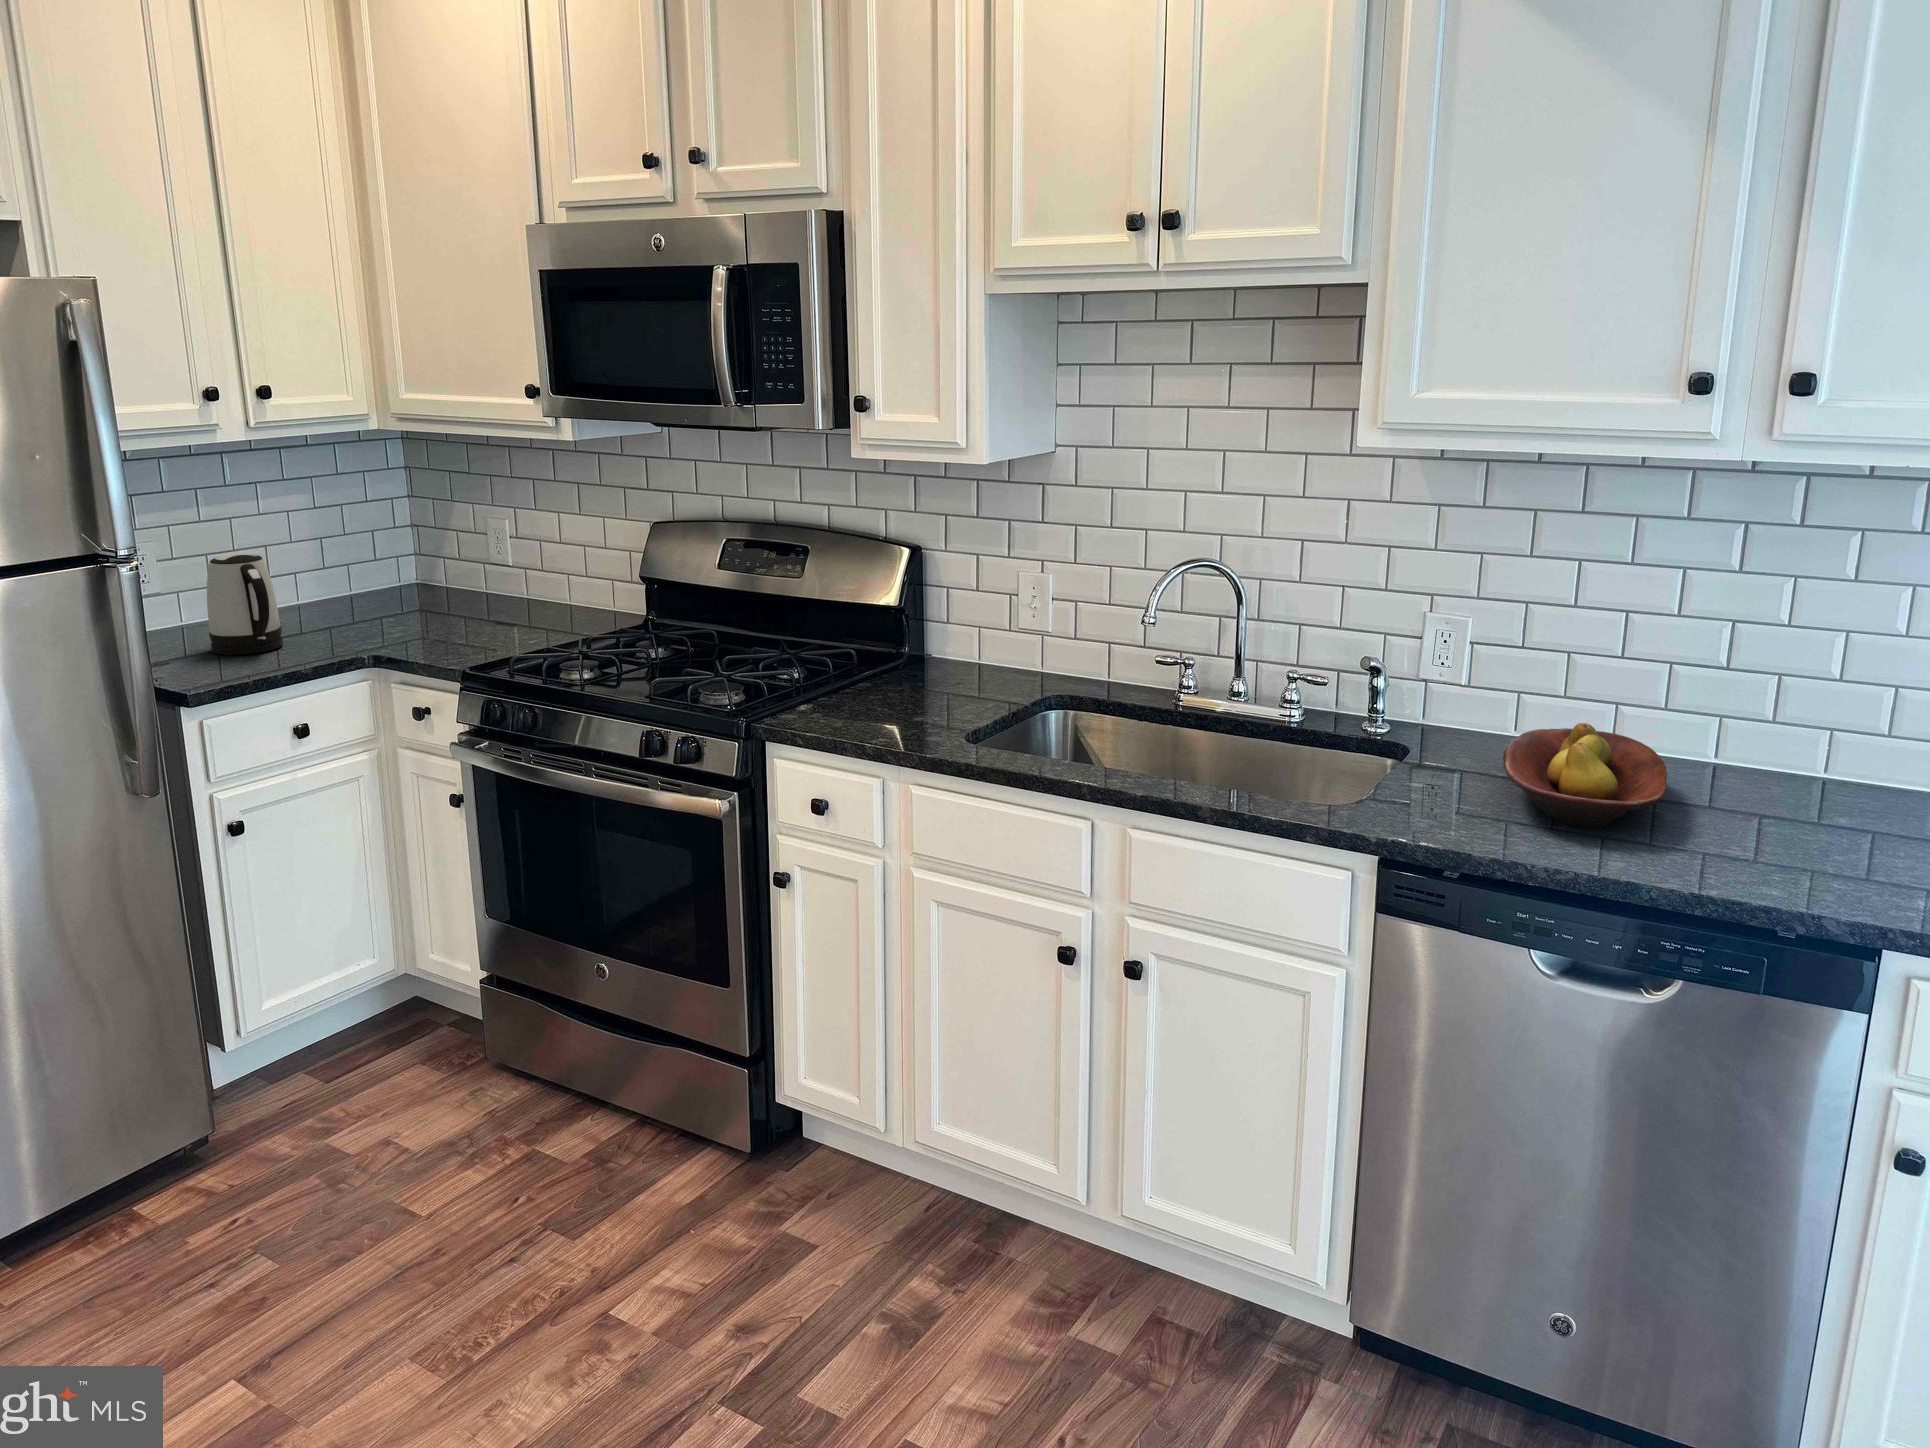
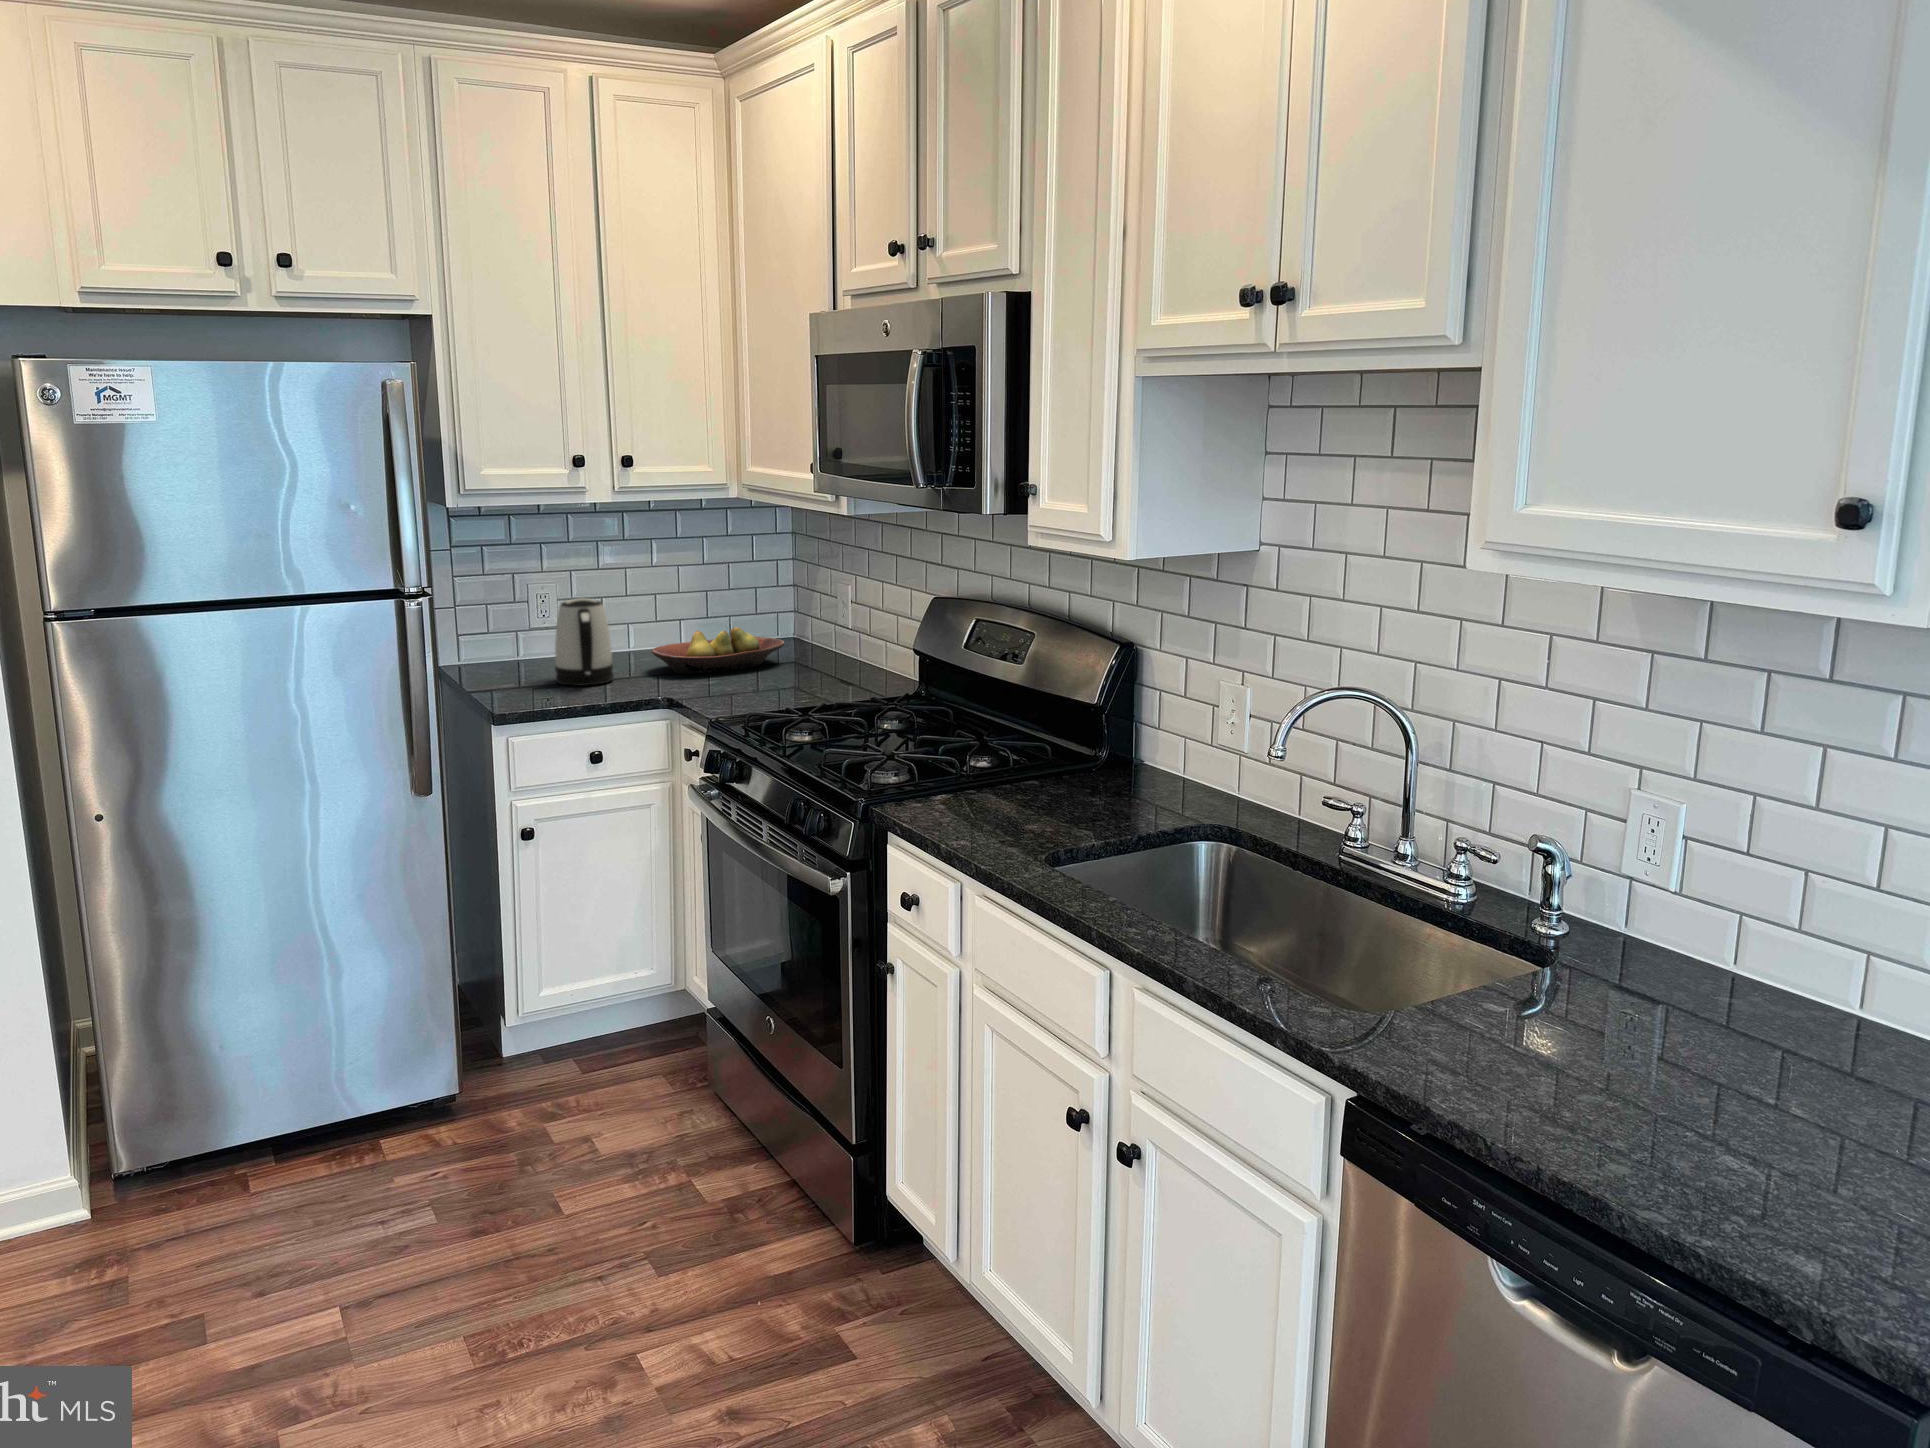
fruit bowl: present [1503,723,1667,828] -> present [652,627,784,674]

